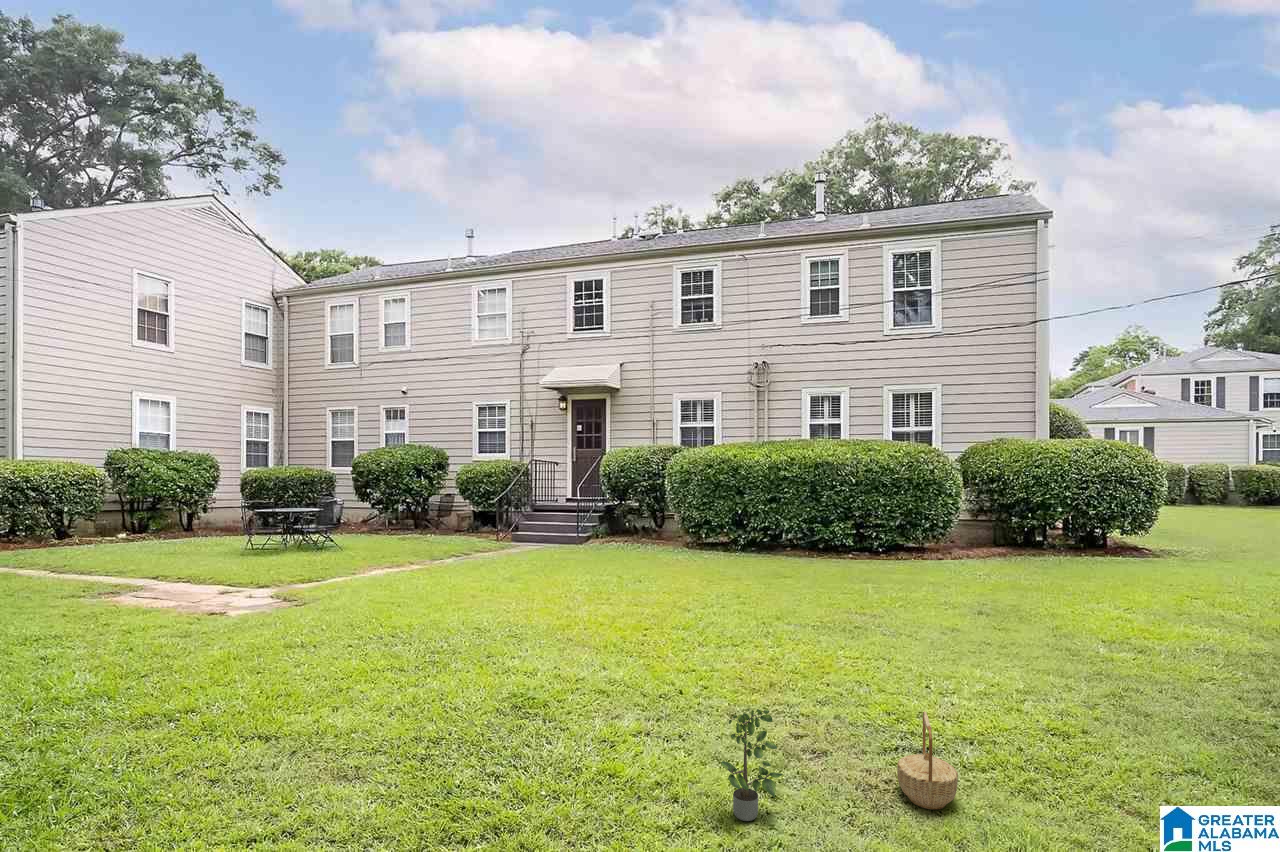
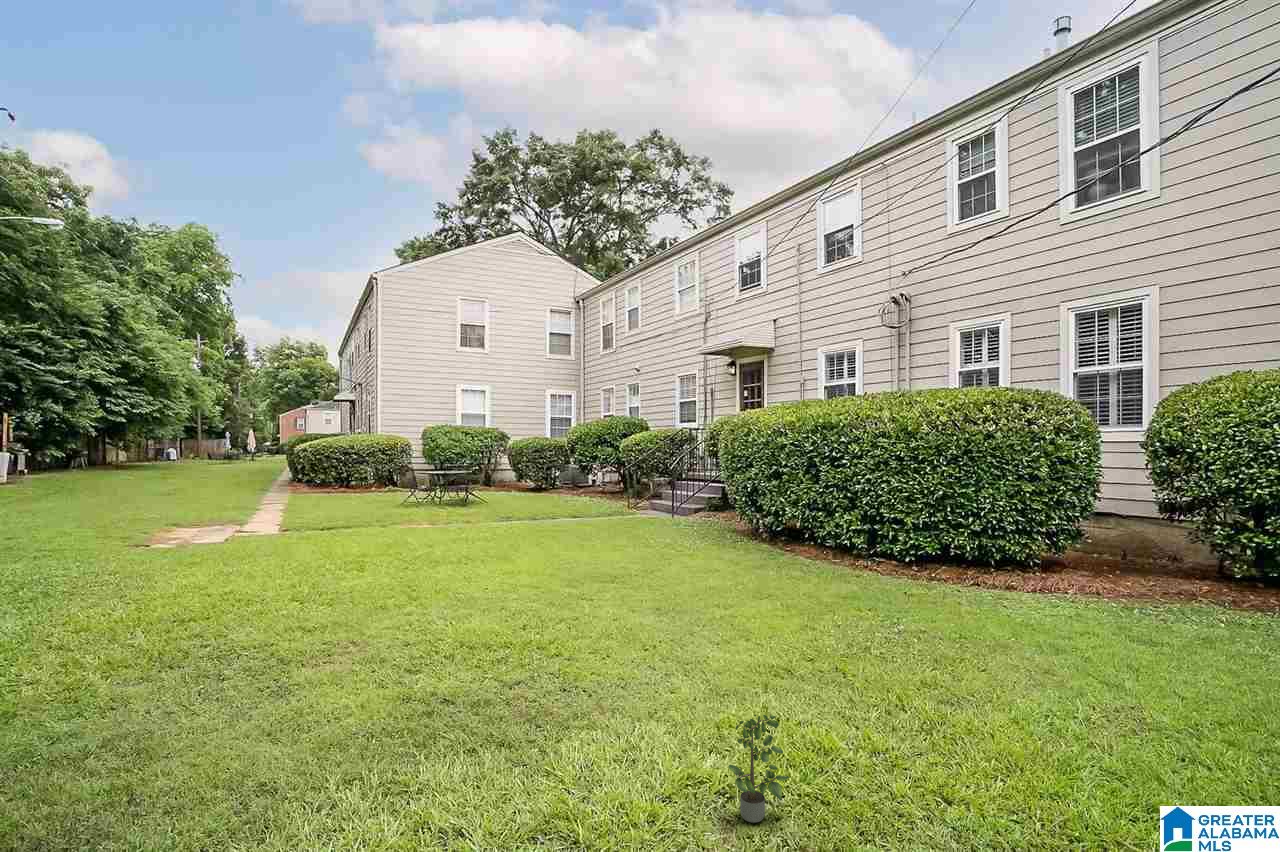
basket: present [897,711,958,809] -> none [902,714,962,811]

